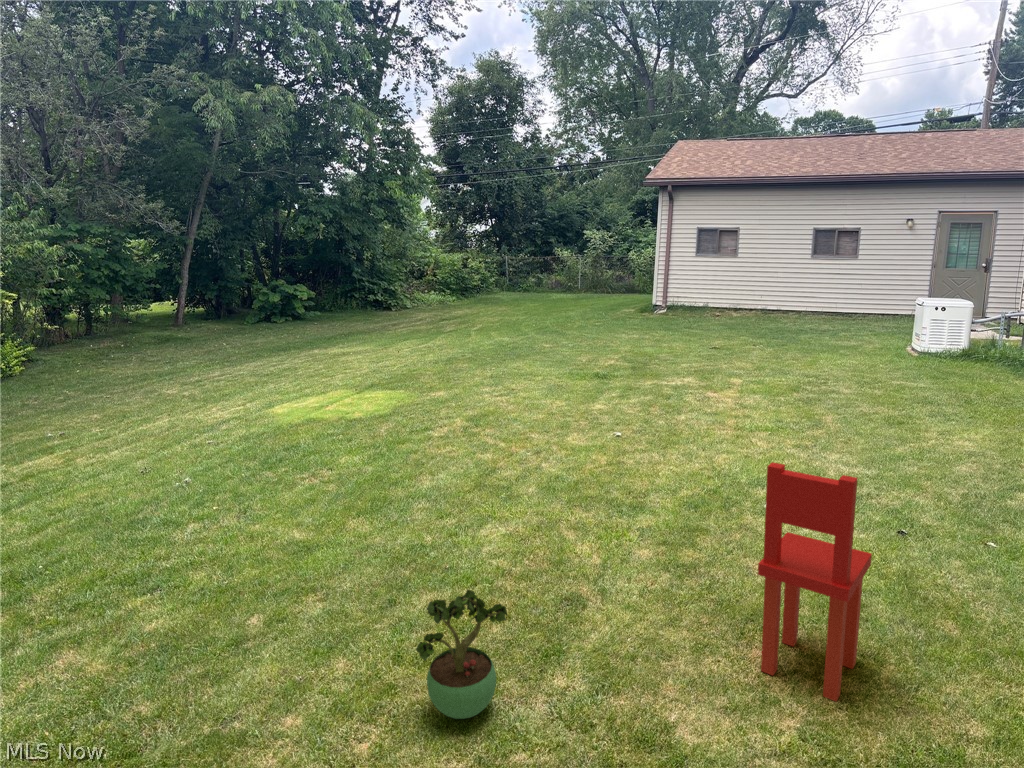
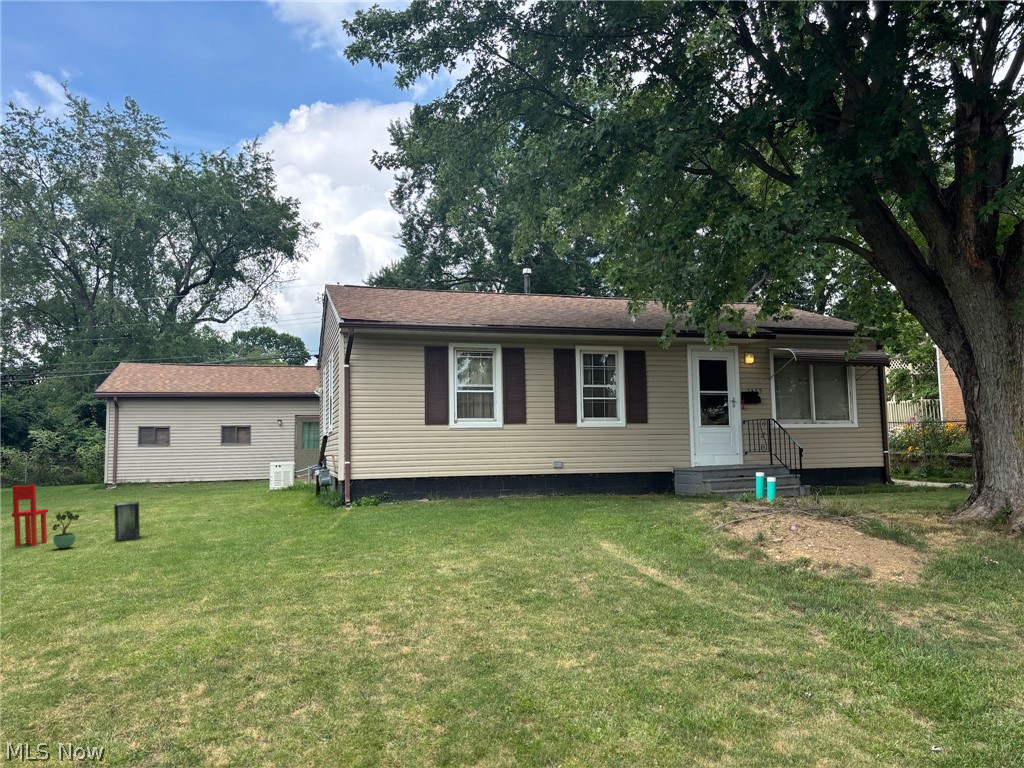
chair: present [758,462,872,702] -> present [12,484,48,547]
storage box: none [631,540,724,718] -> present [114,502,140,541]

